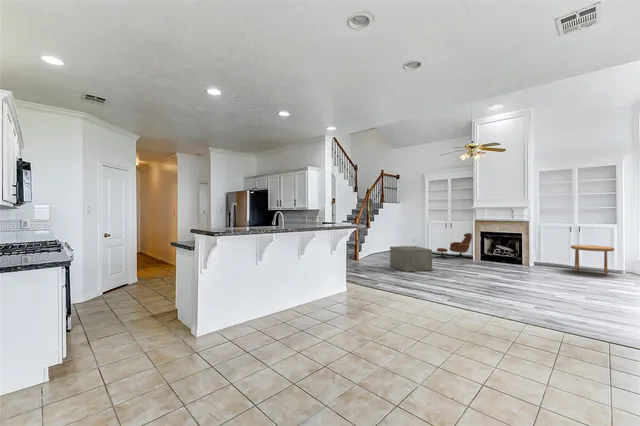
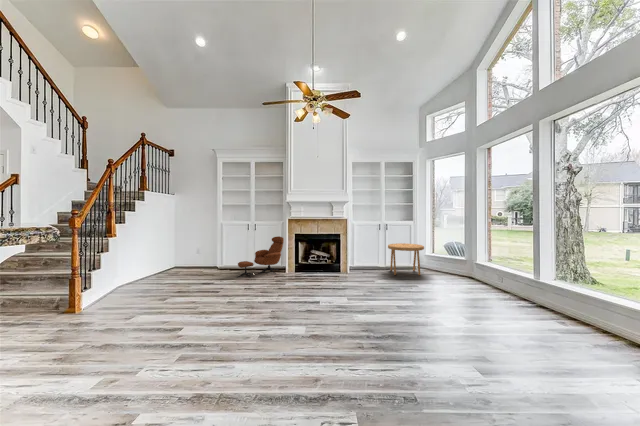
ottoman: present [390,246,432,272] -> none [166,269,250,330]

